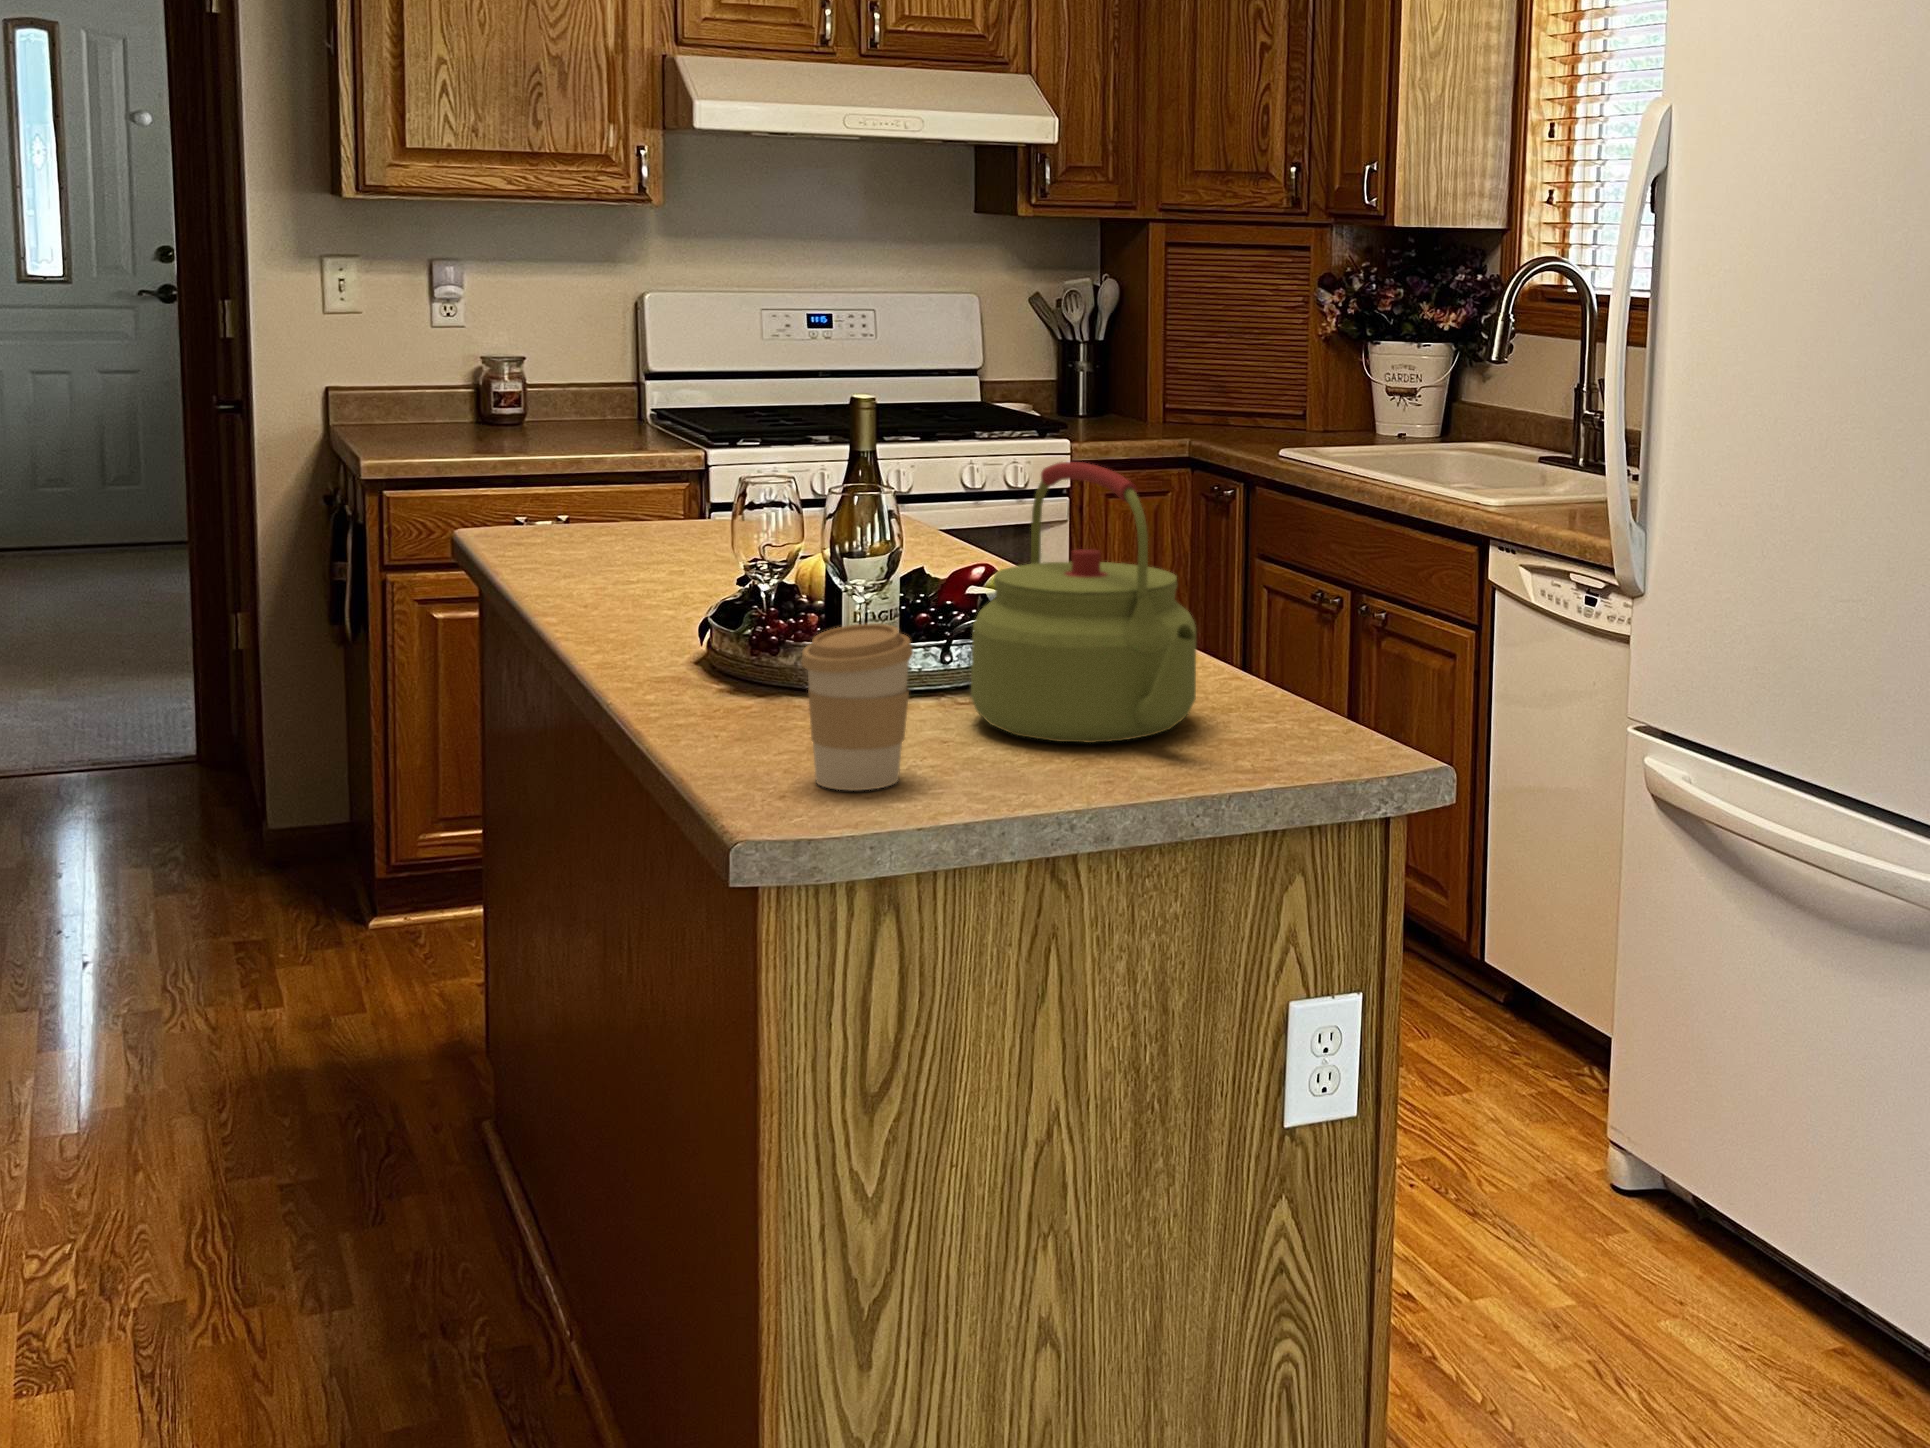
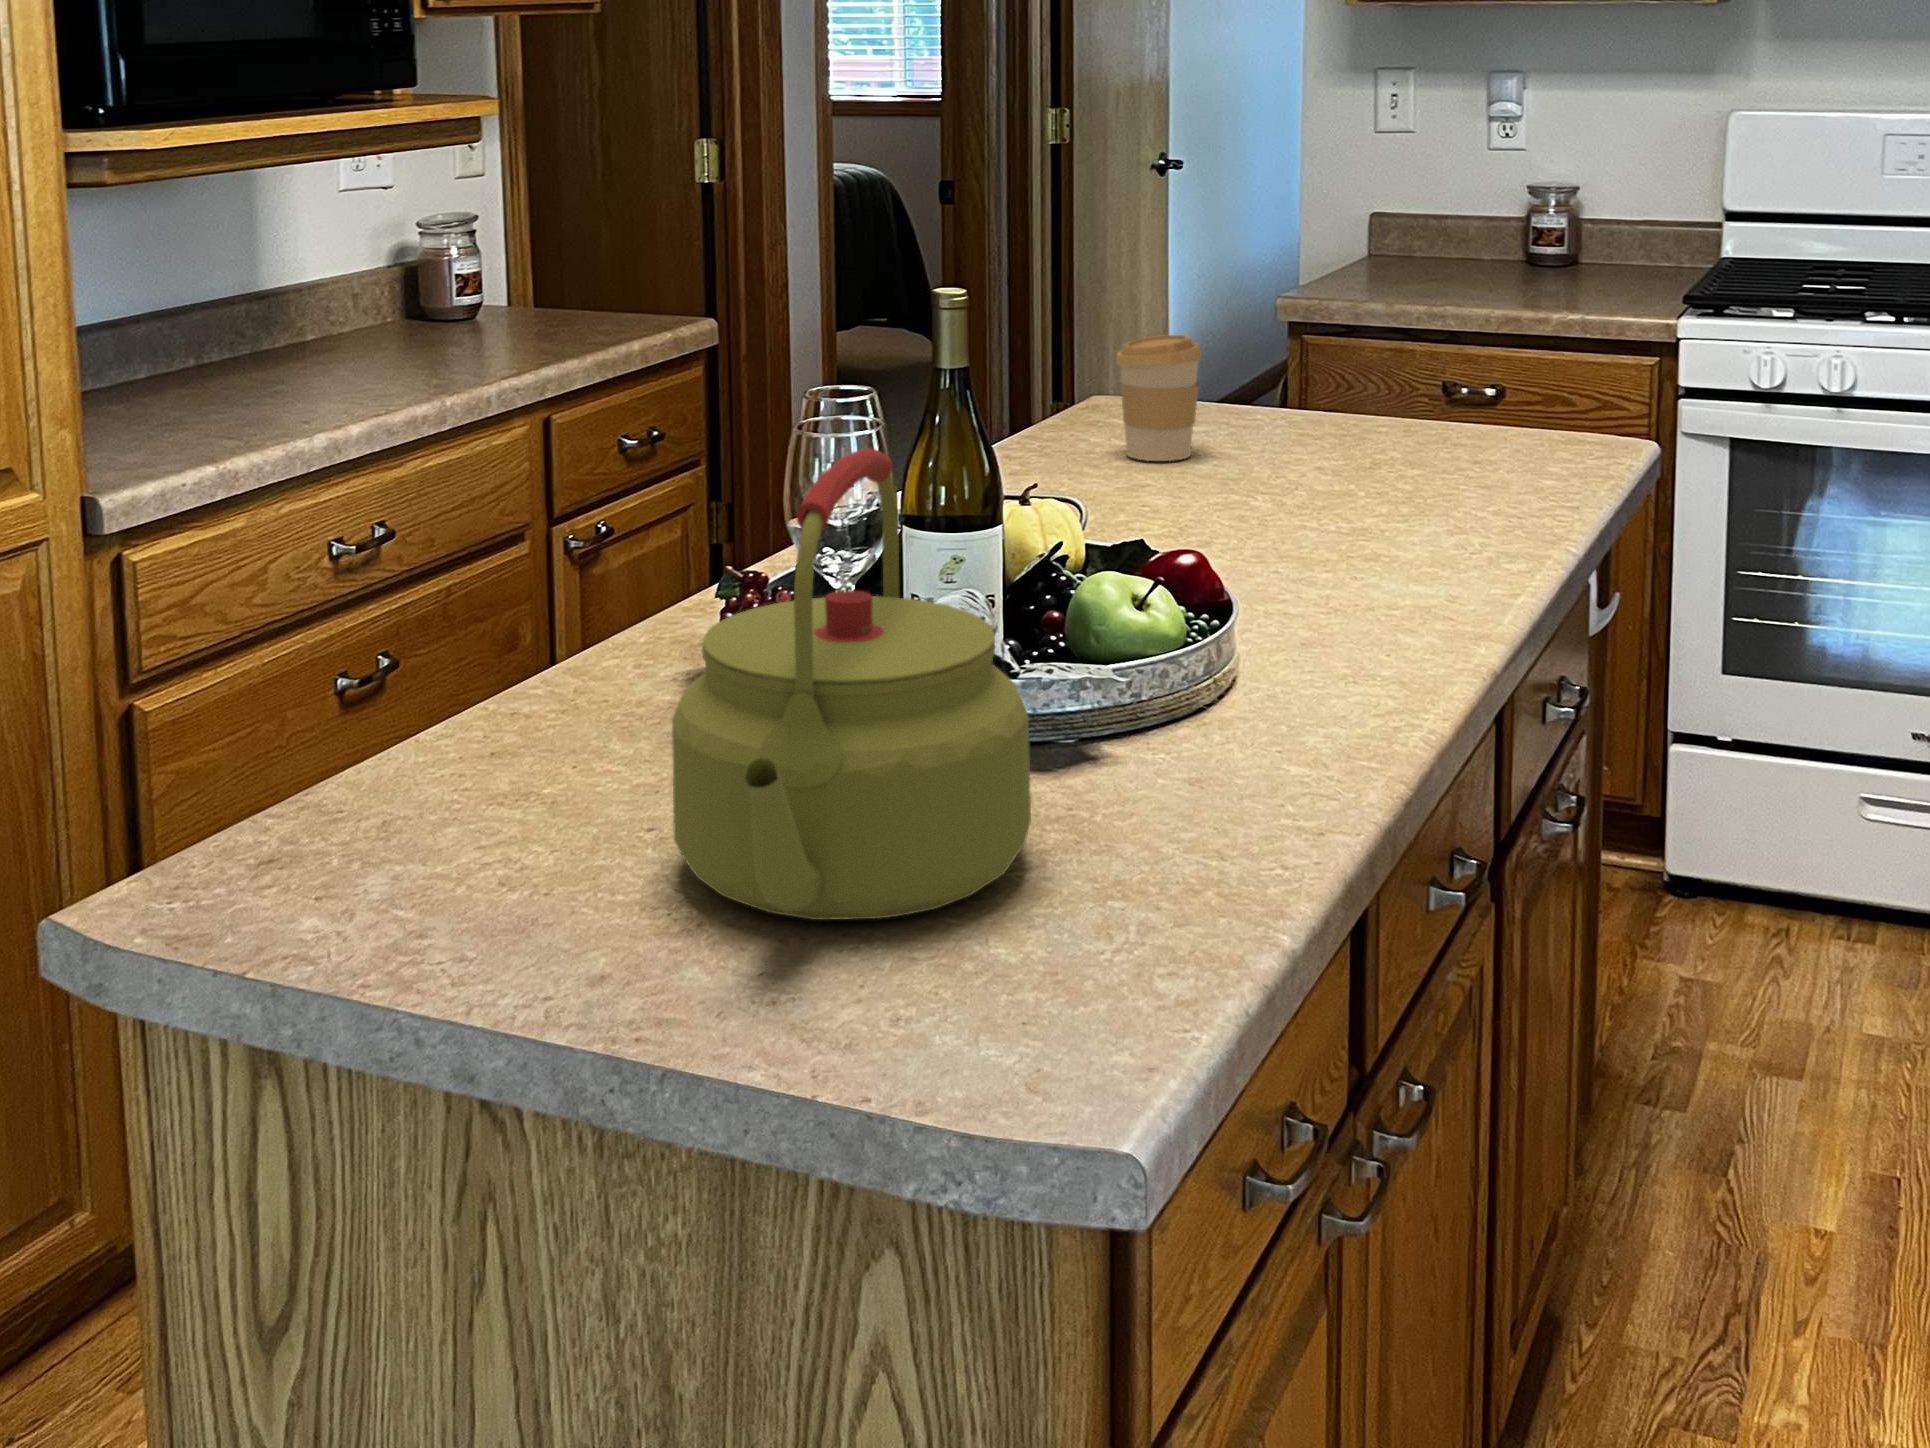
coffee cup: present [801,623,913,790] -> present [1116,335,1202,461]

